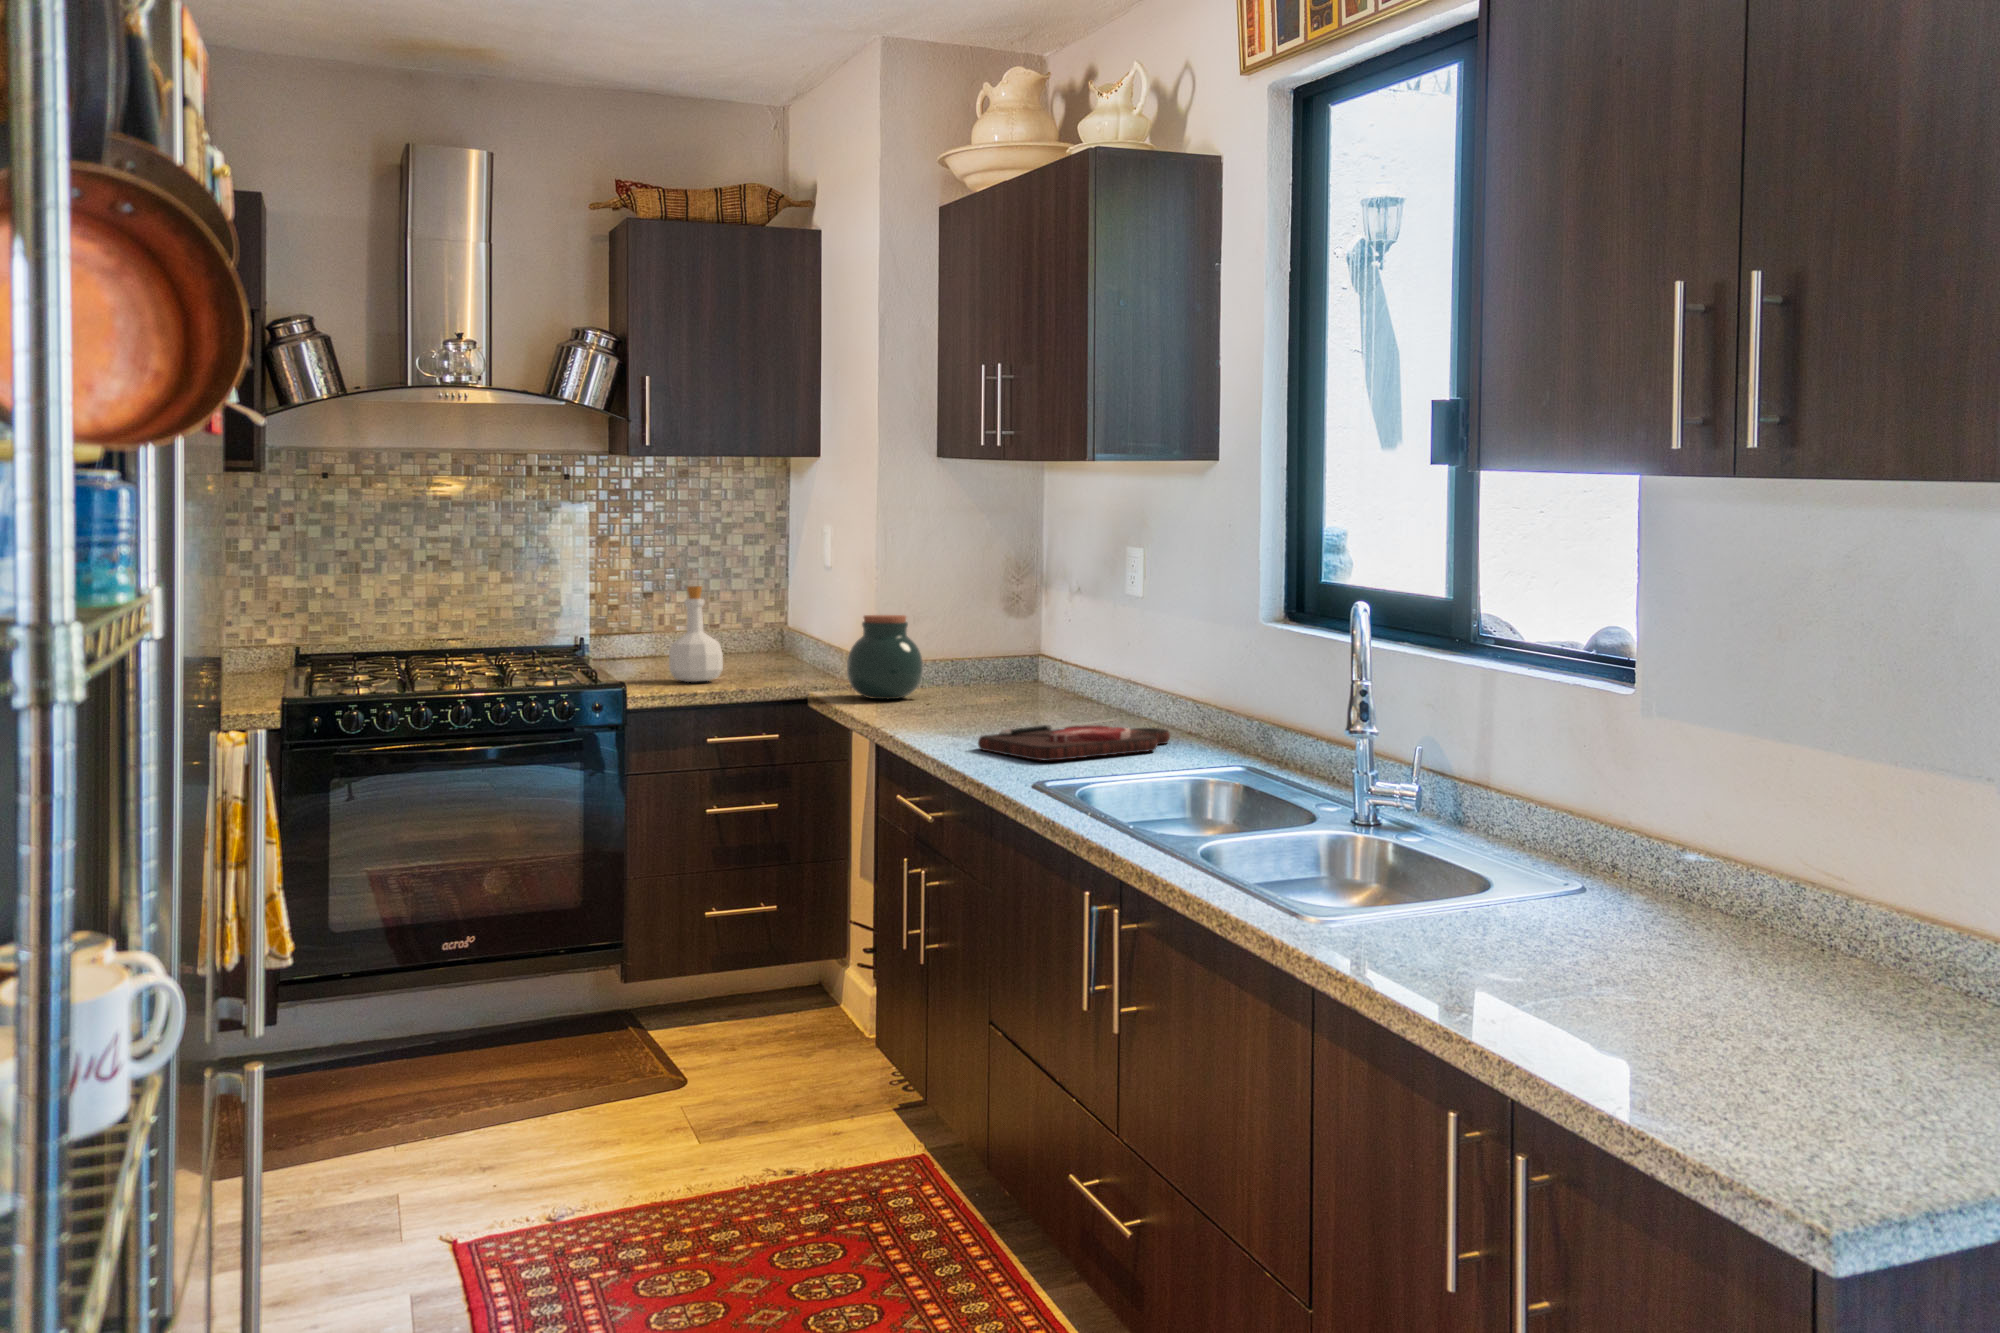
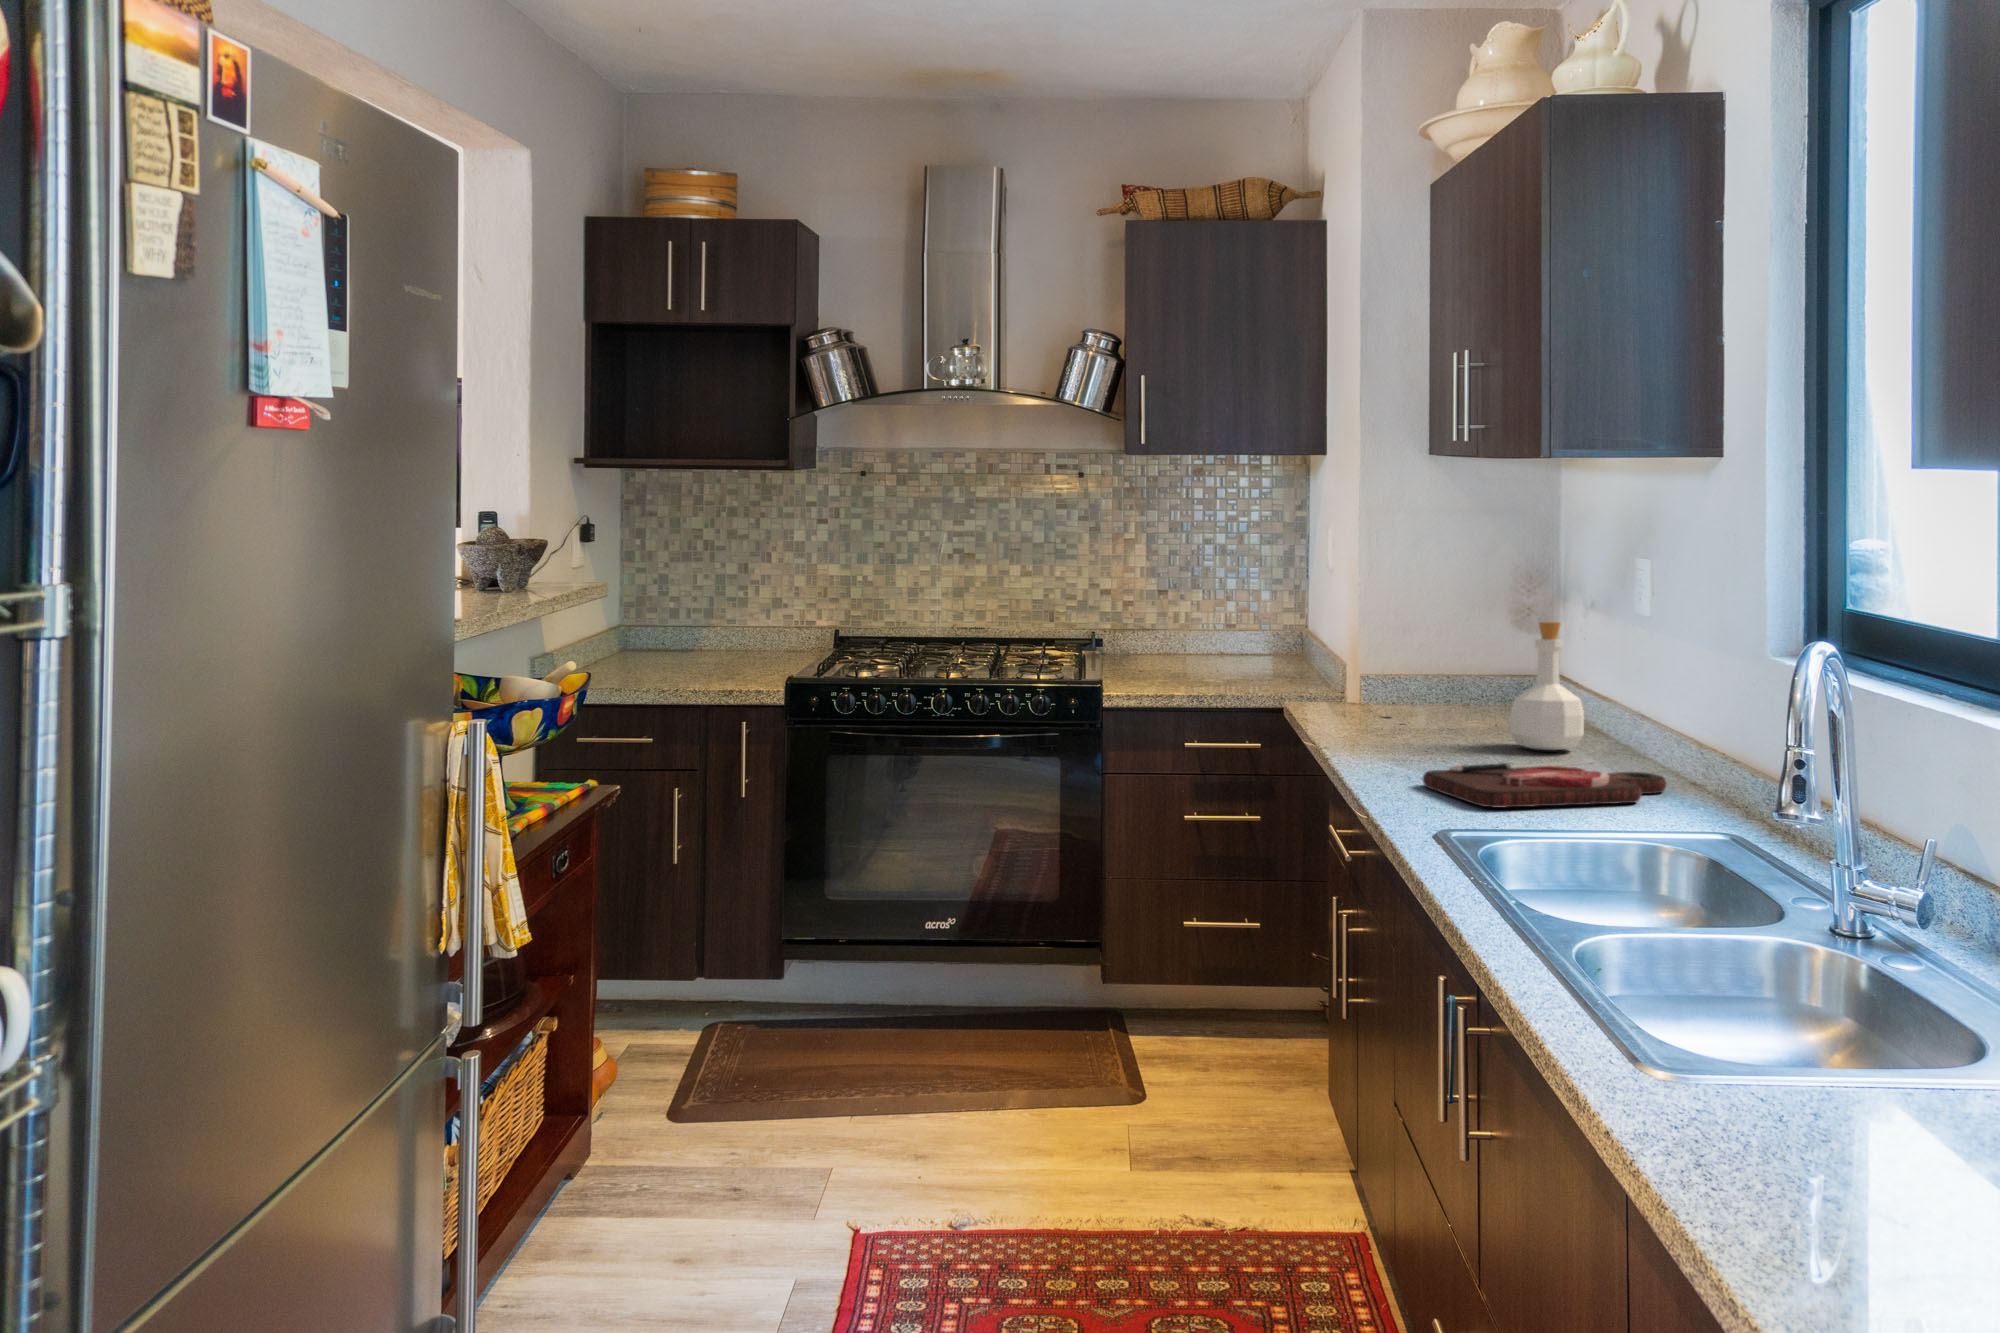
bottle: present [669,586,723,682] -> present [1510,622,1584,750]
jar: present [847,615,923,699] -> none [1330,623,1413,715]

